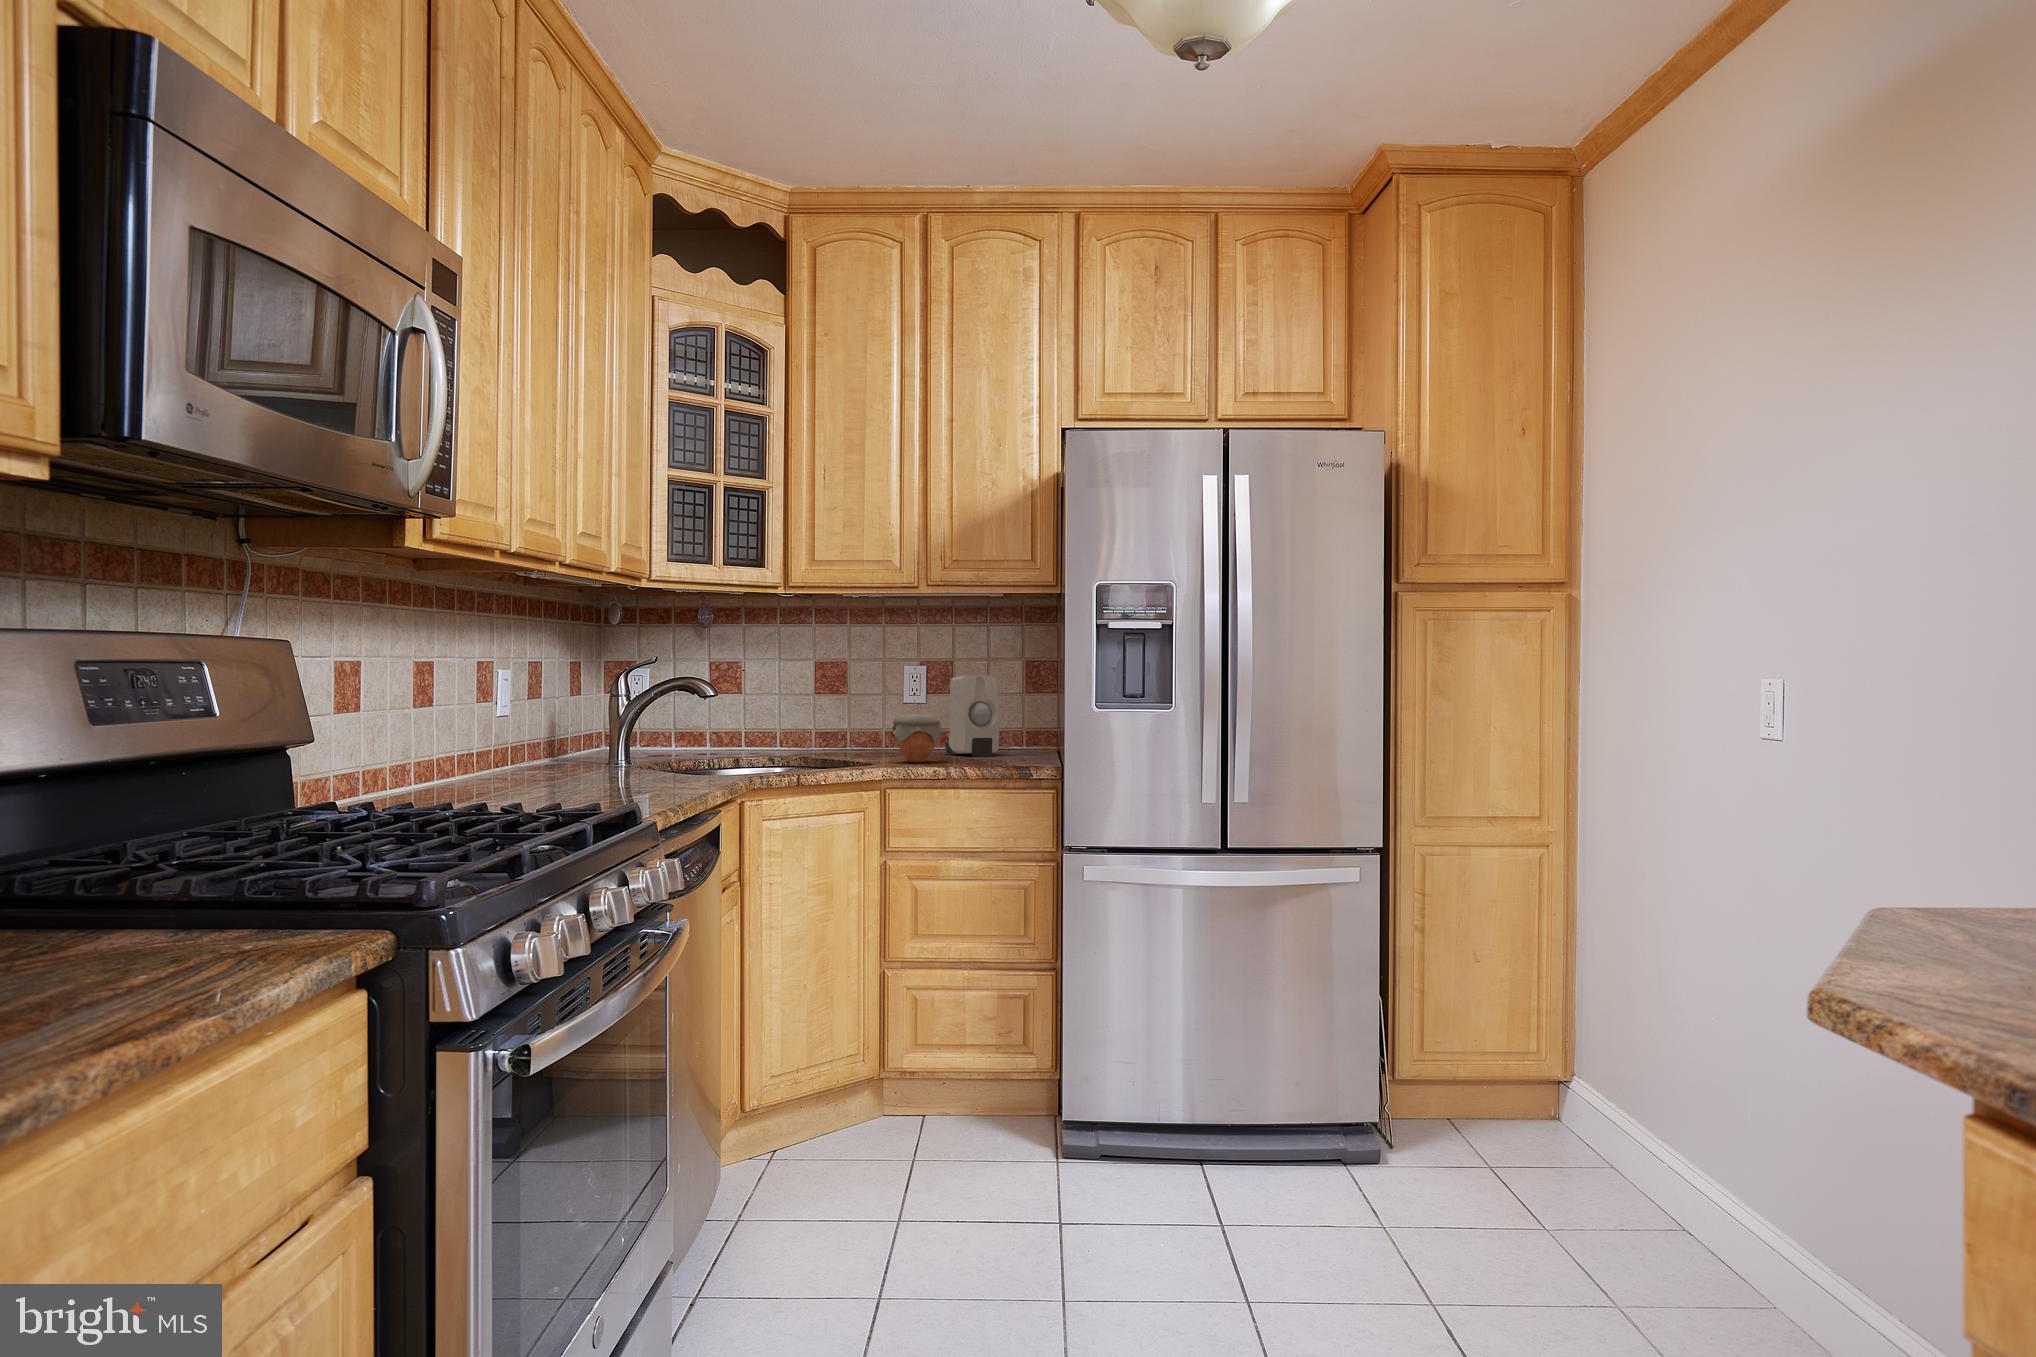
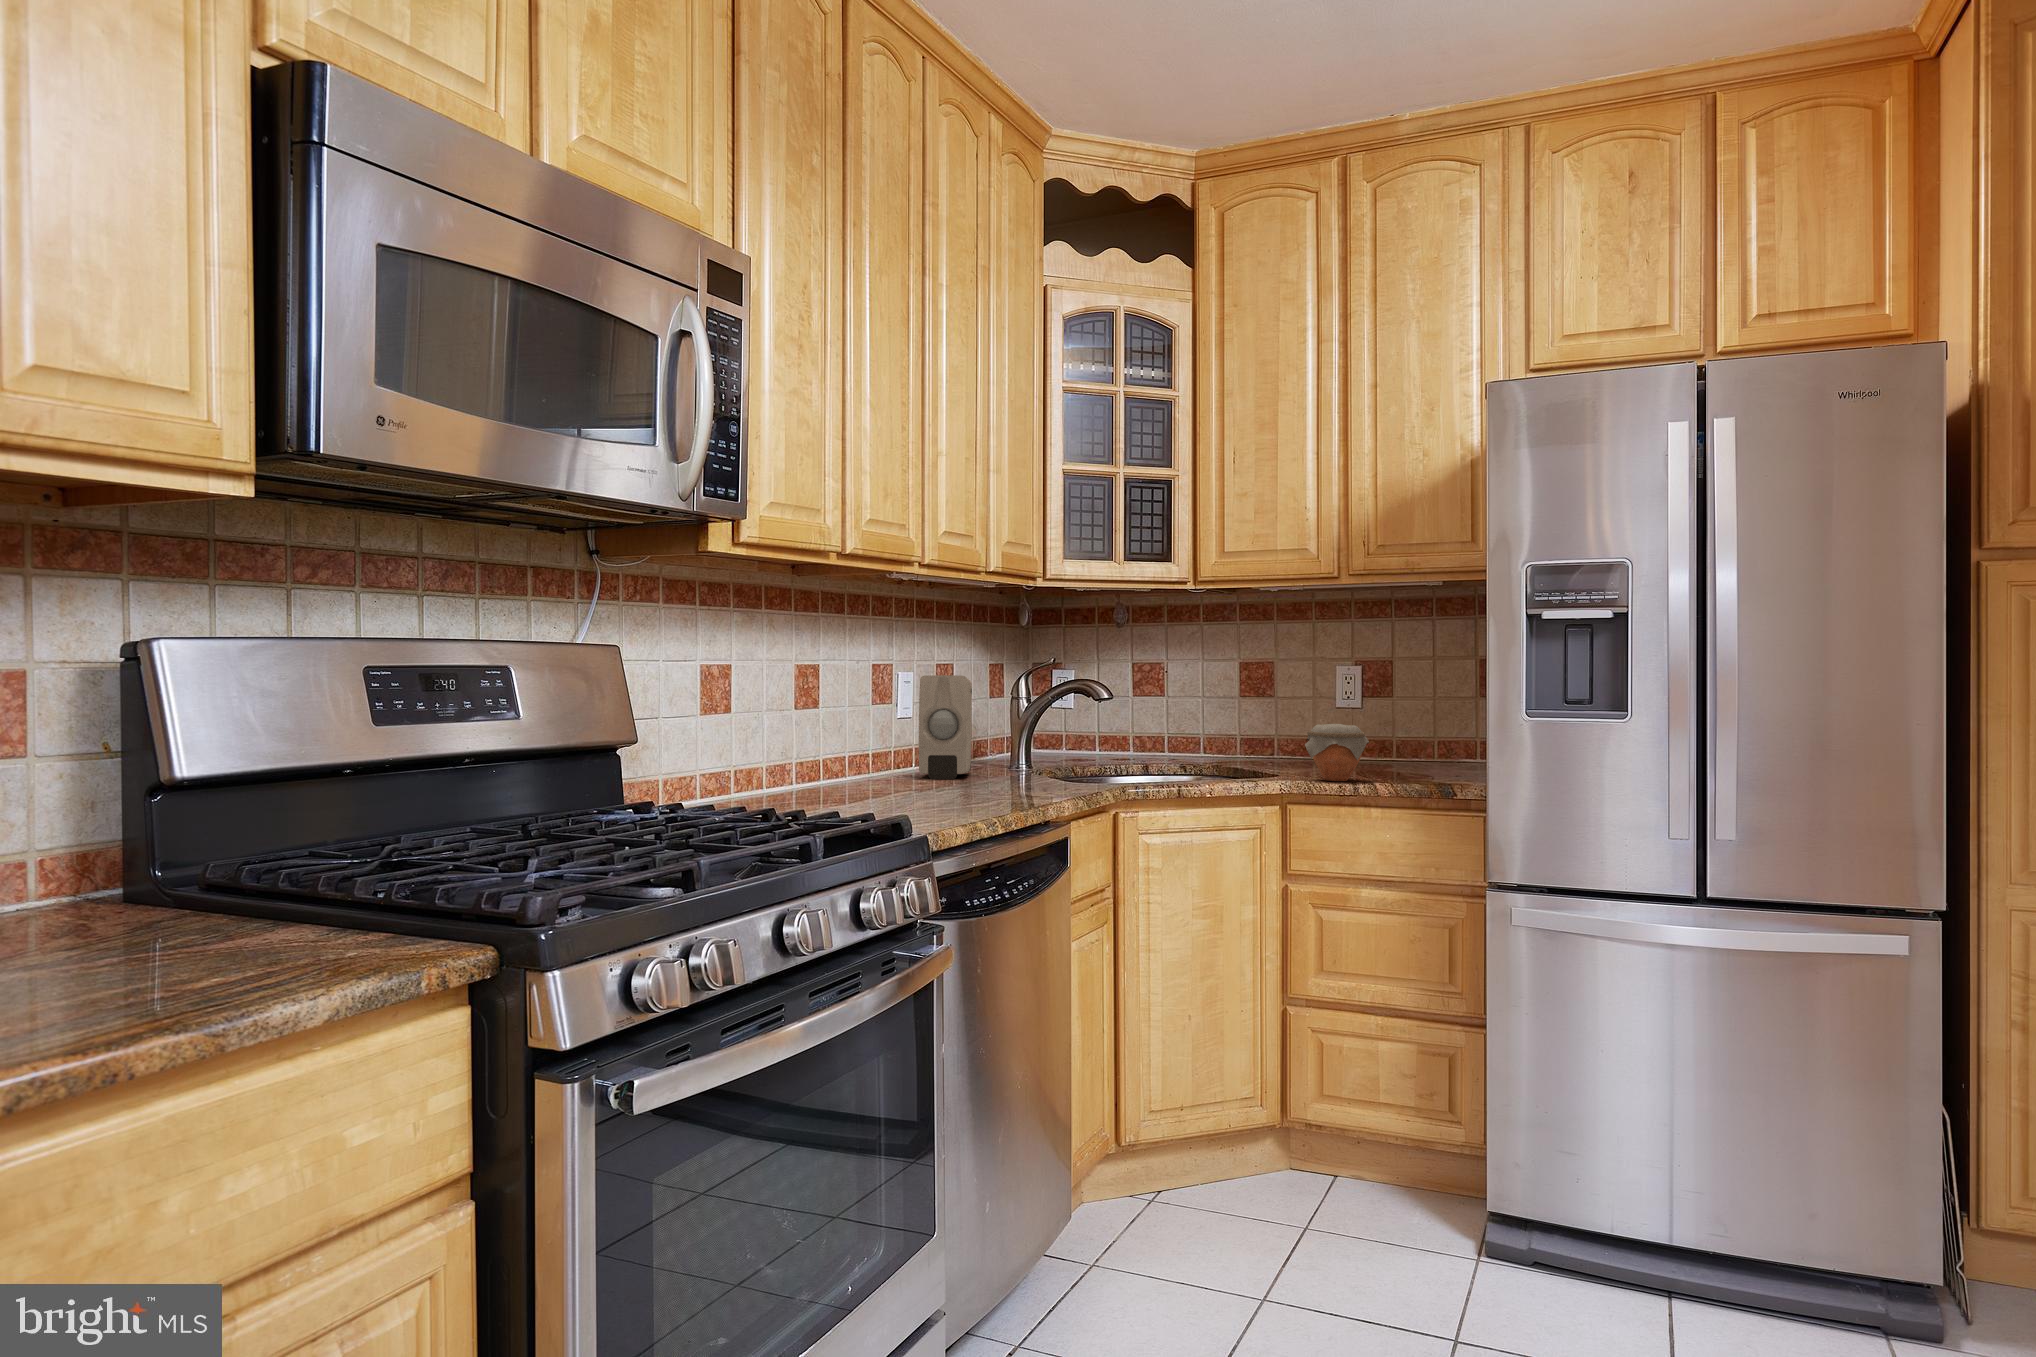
soap dispenser: present [945,675,999,757] -> present [919,675,972,779]

